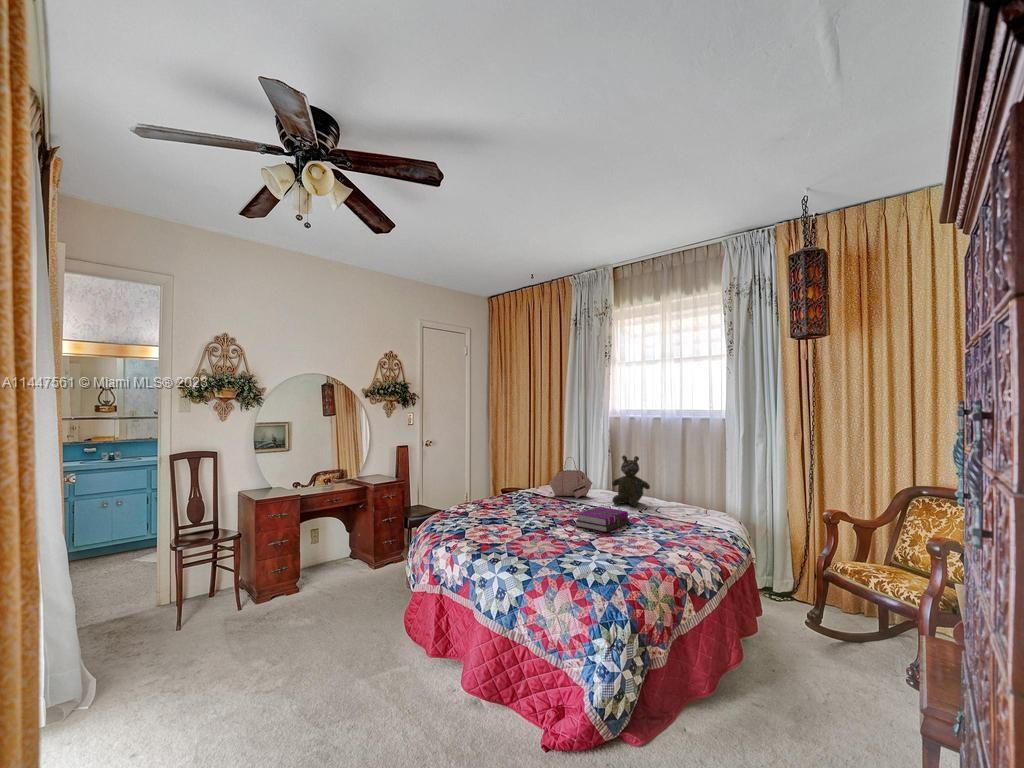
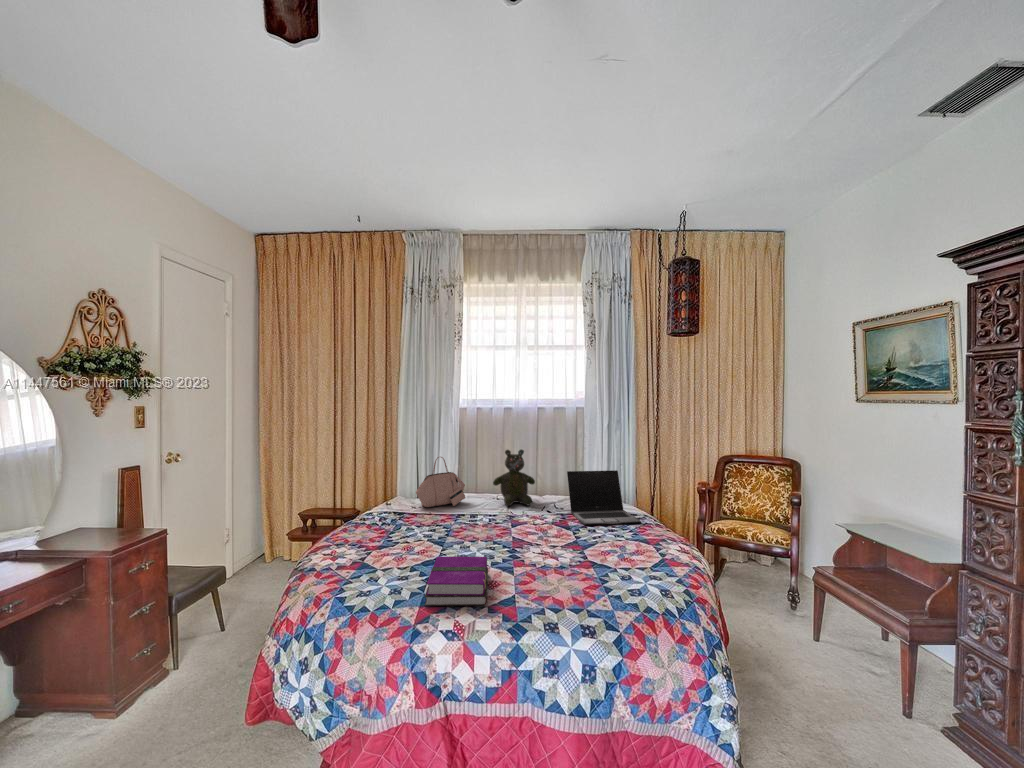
laptop: none [646,478,715,533] -> present [567,470,641,525]
hardback book: present [575,507,629,532] -> present [425,557,488,606]

